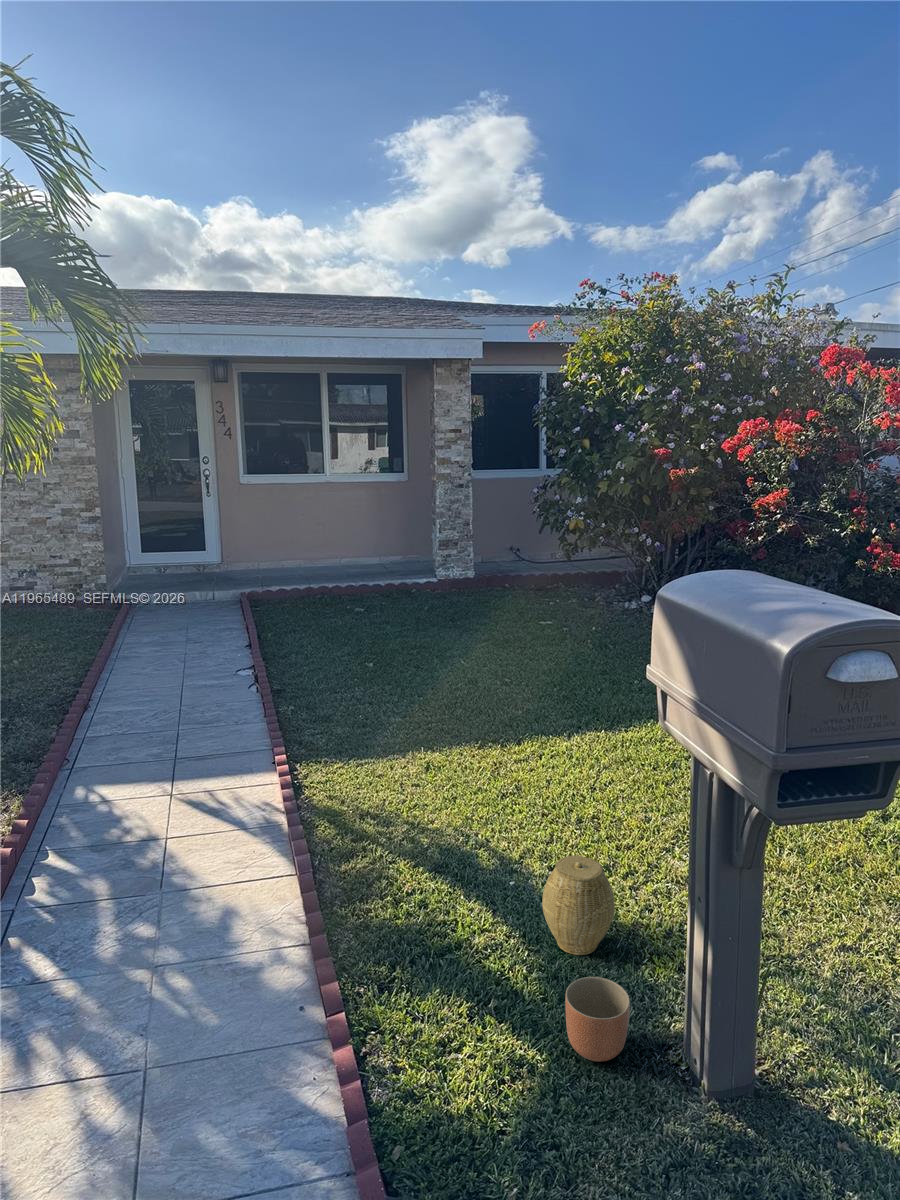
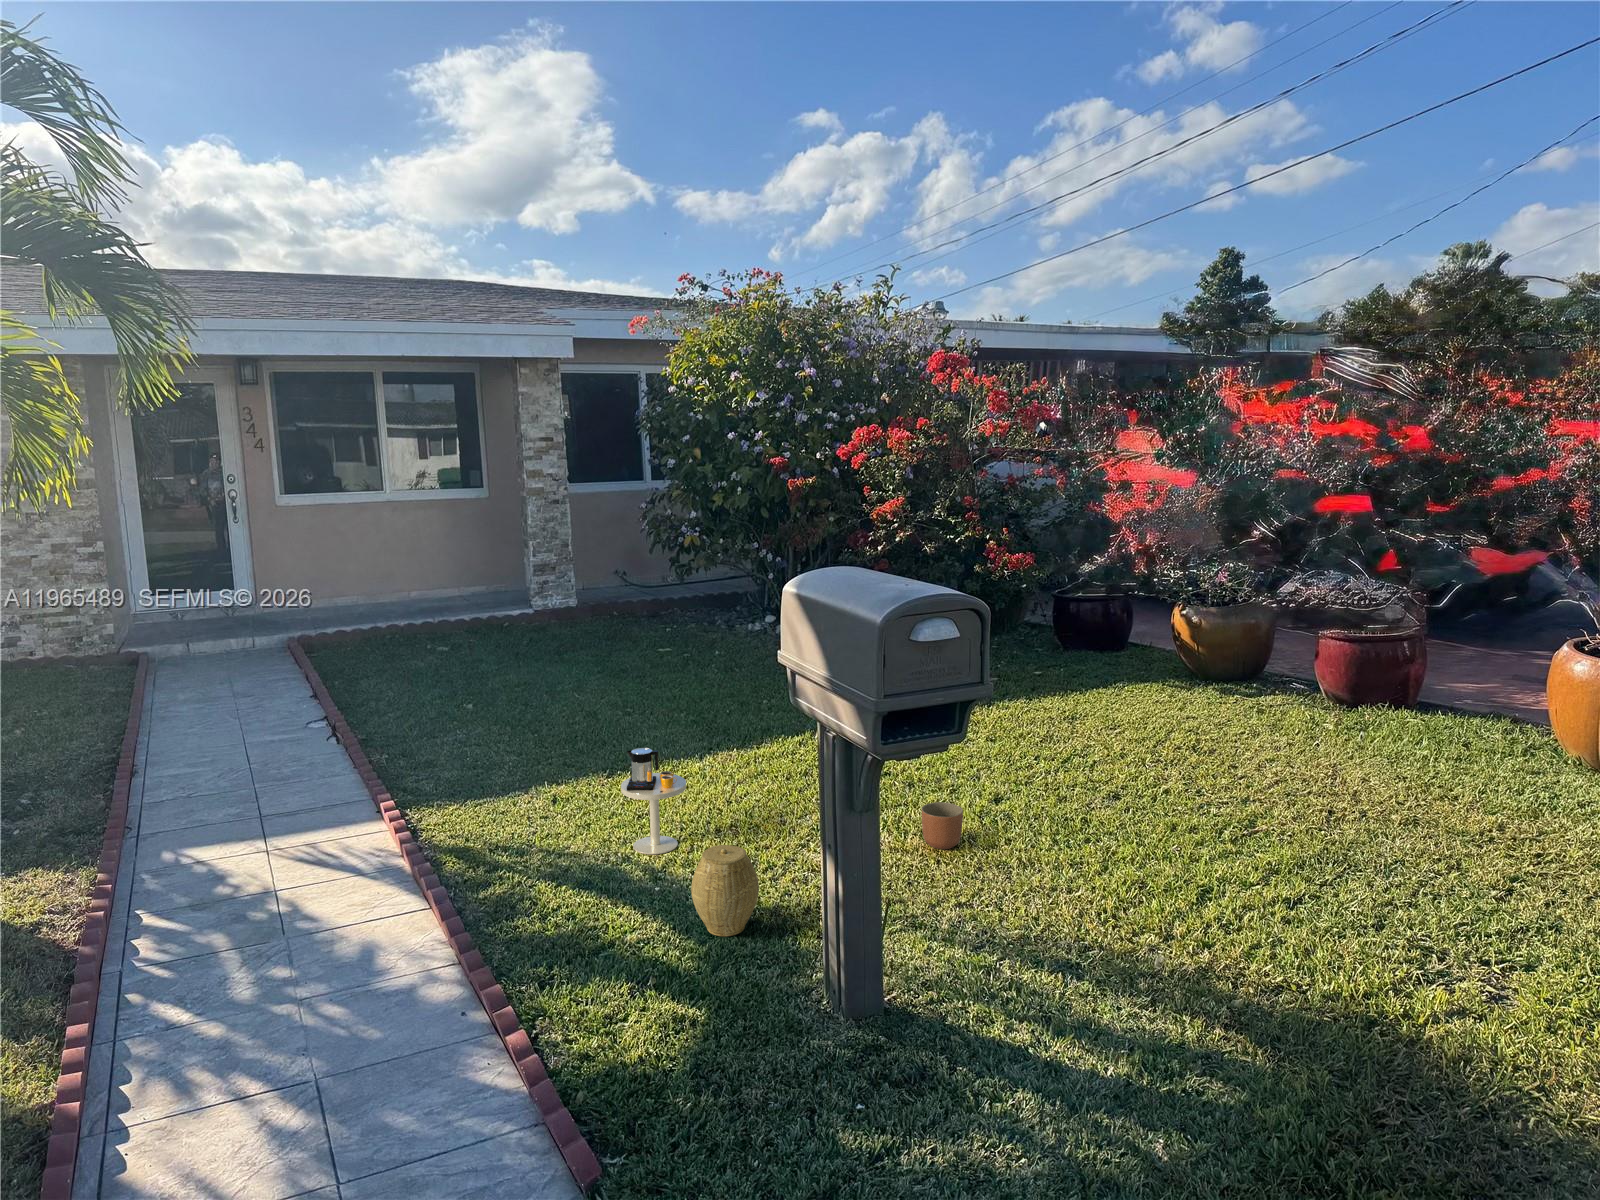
side table: none [484,734,548,842] -> present [621,748,686,854]
planter: present [565,977,630,1062] -> present [922,802,963,849]

